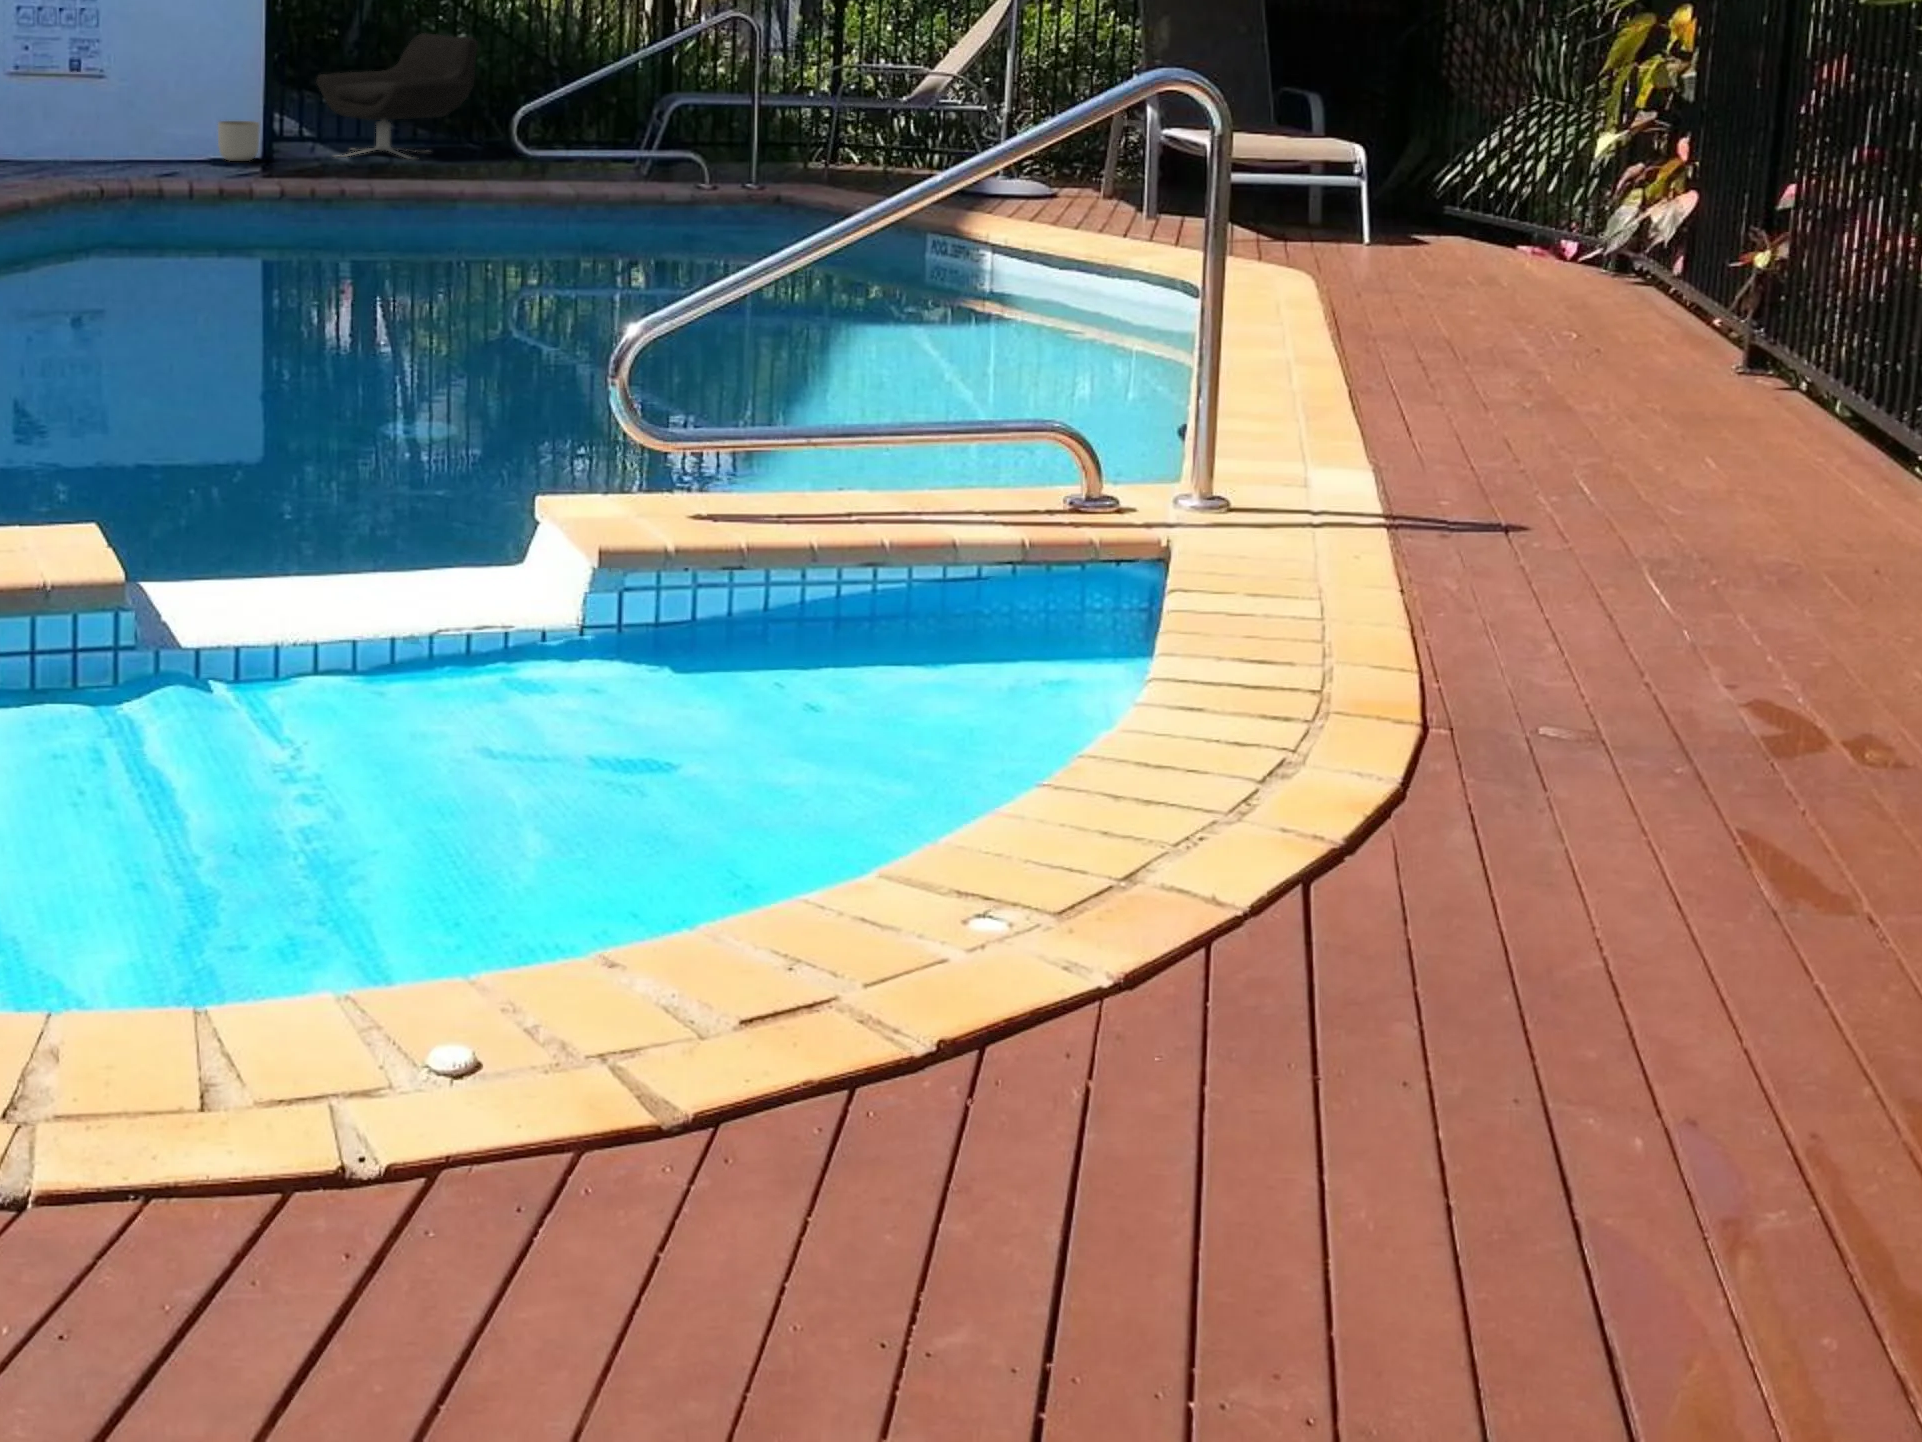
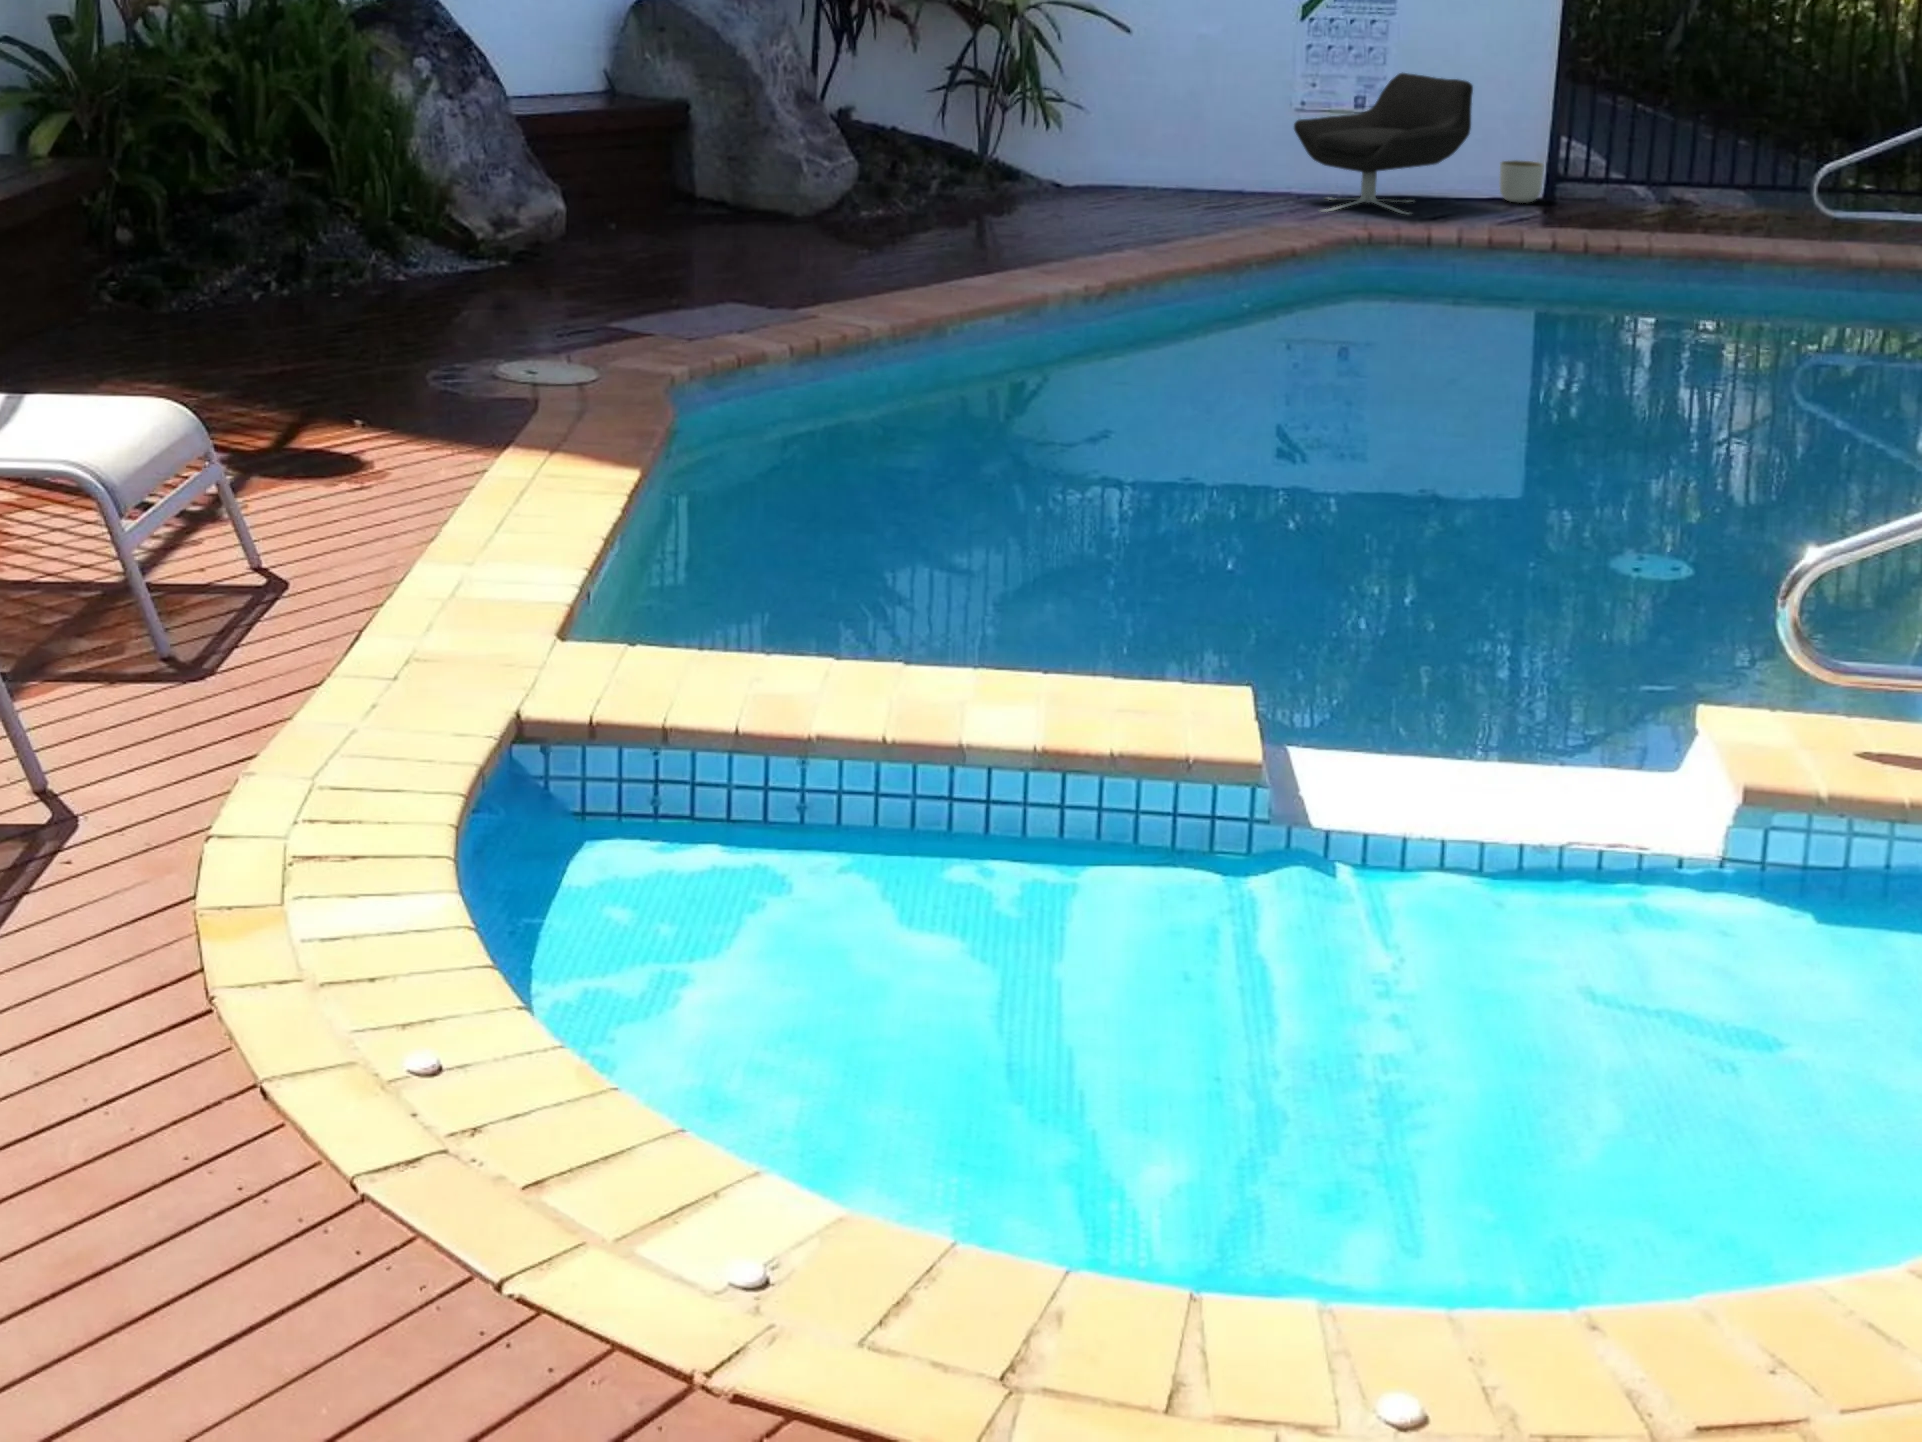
lounge chair: present [317,33,478,159] -> present [1294,73,1473,214]

